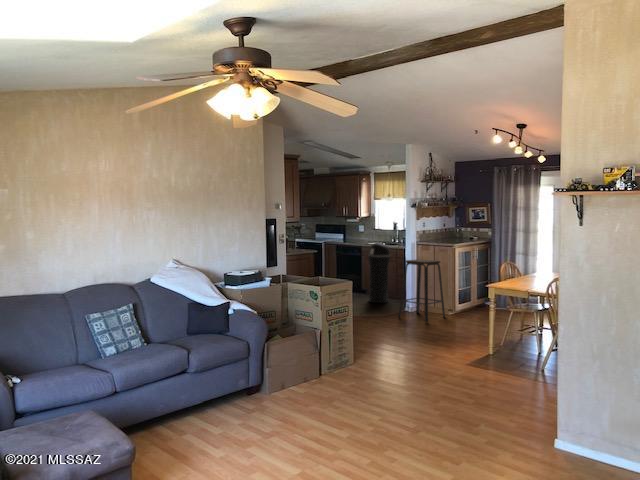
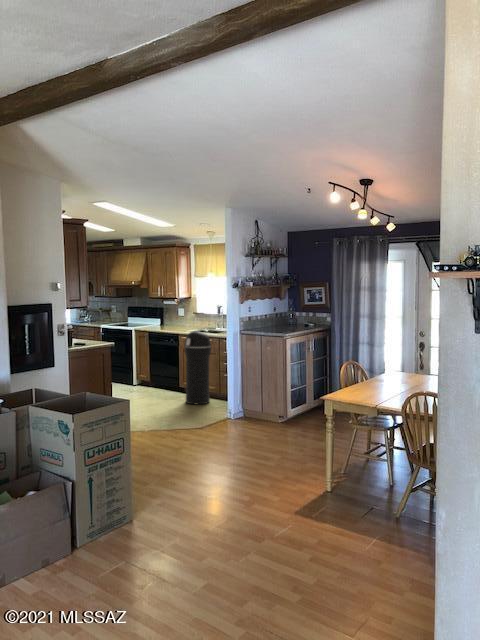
bar stool: present [398,259,445,322] -> none [216,353,274,434]

